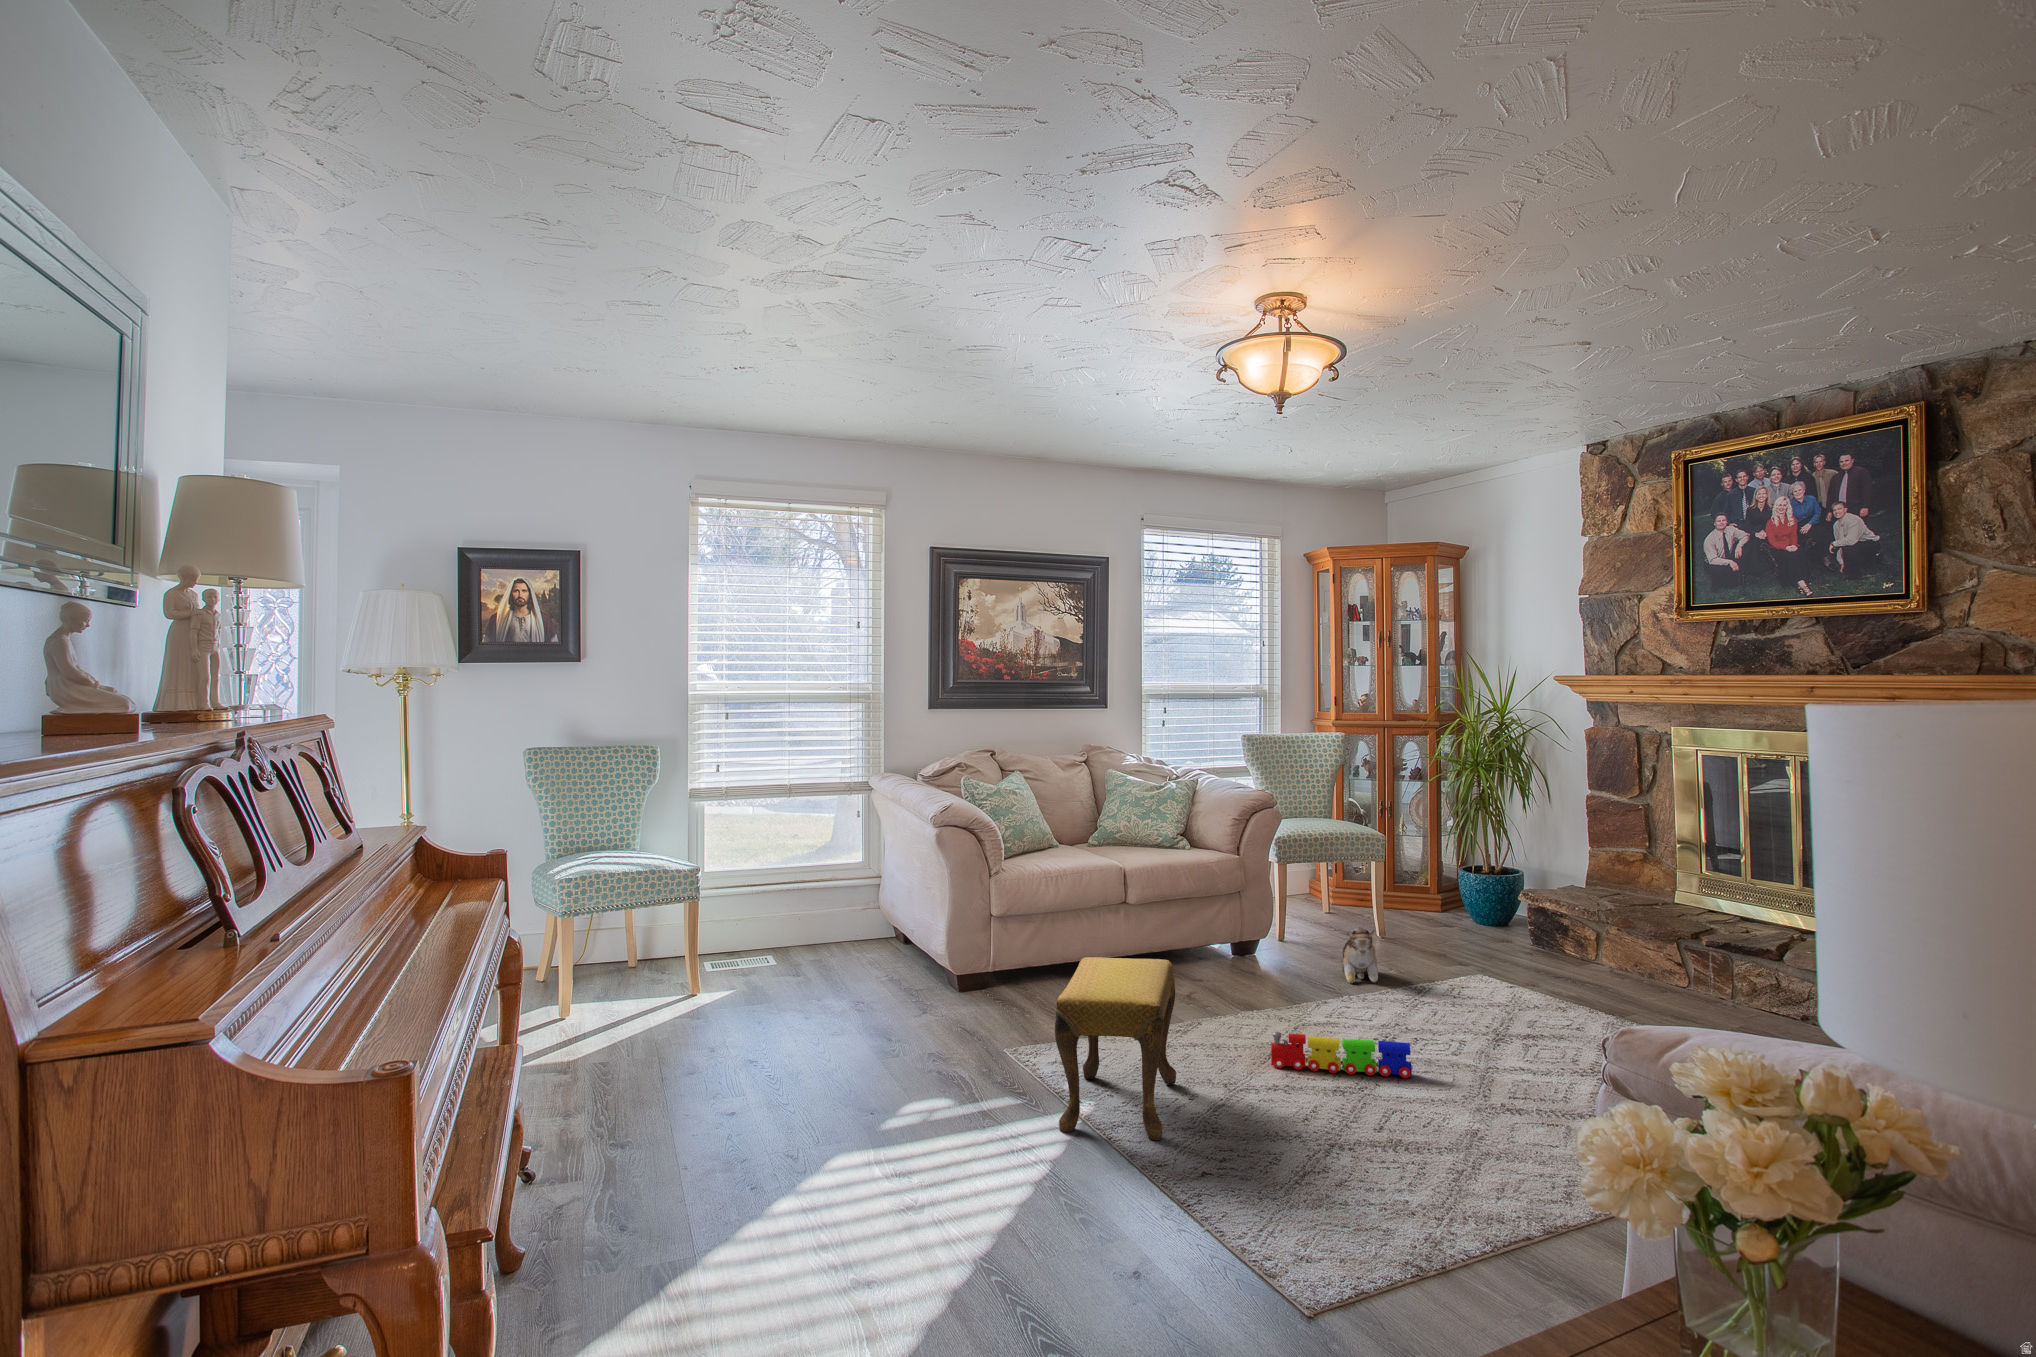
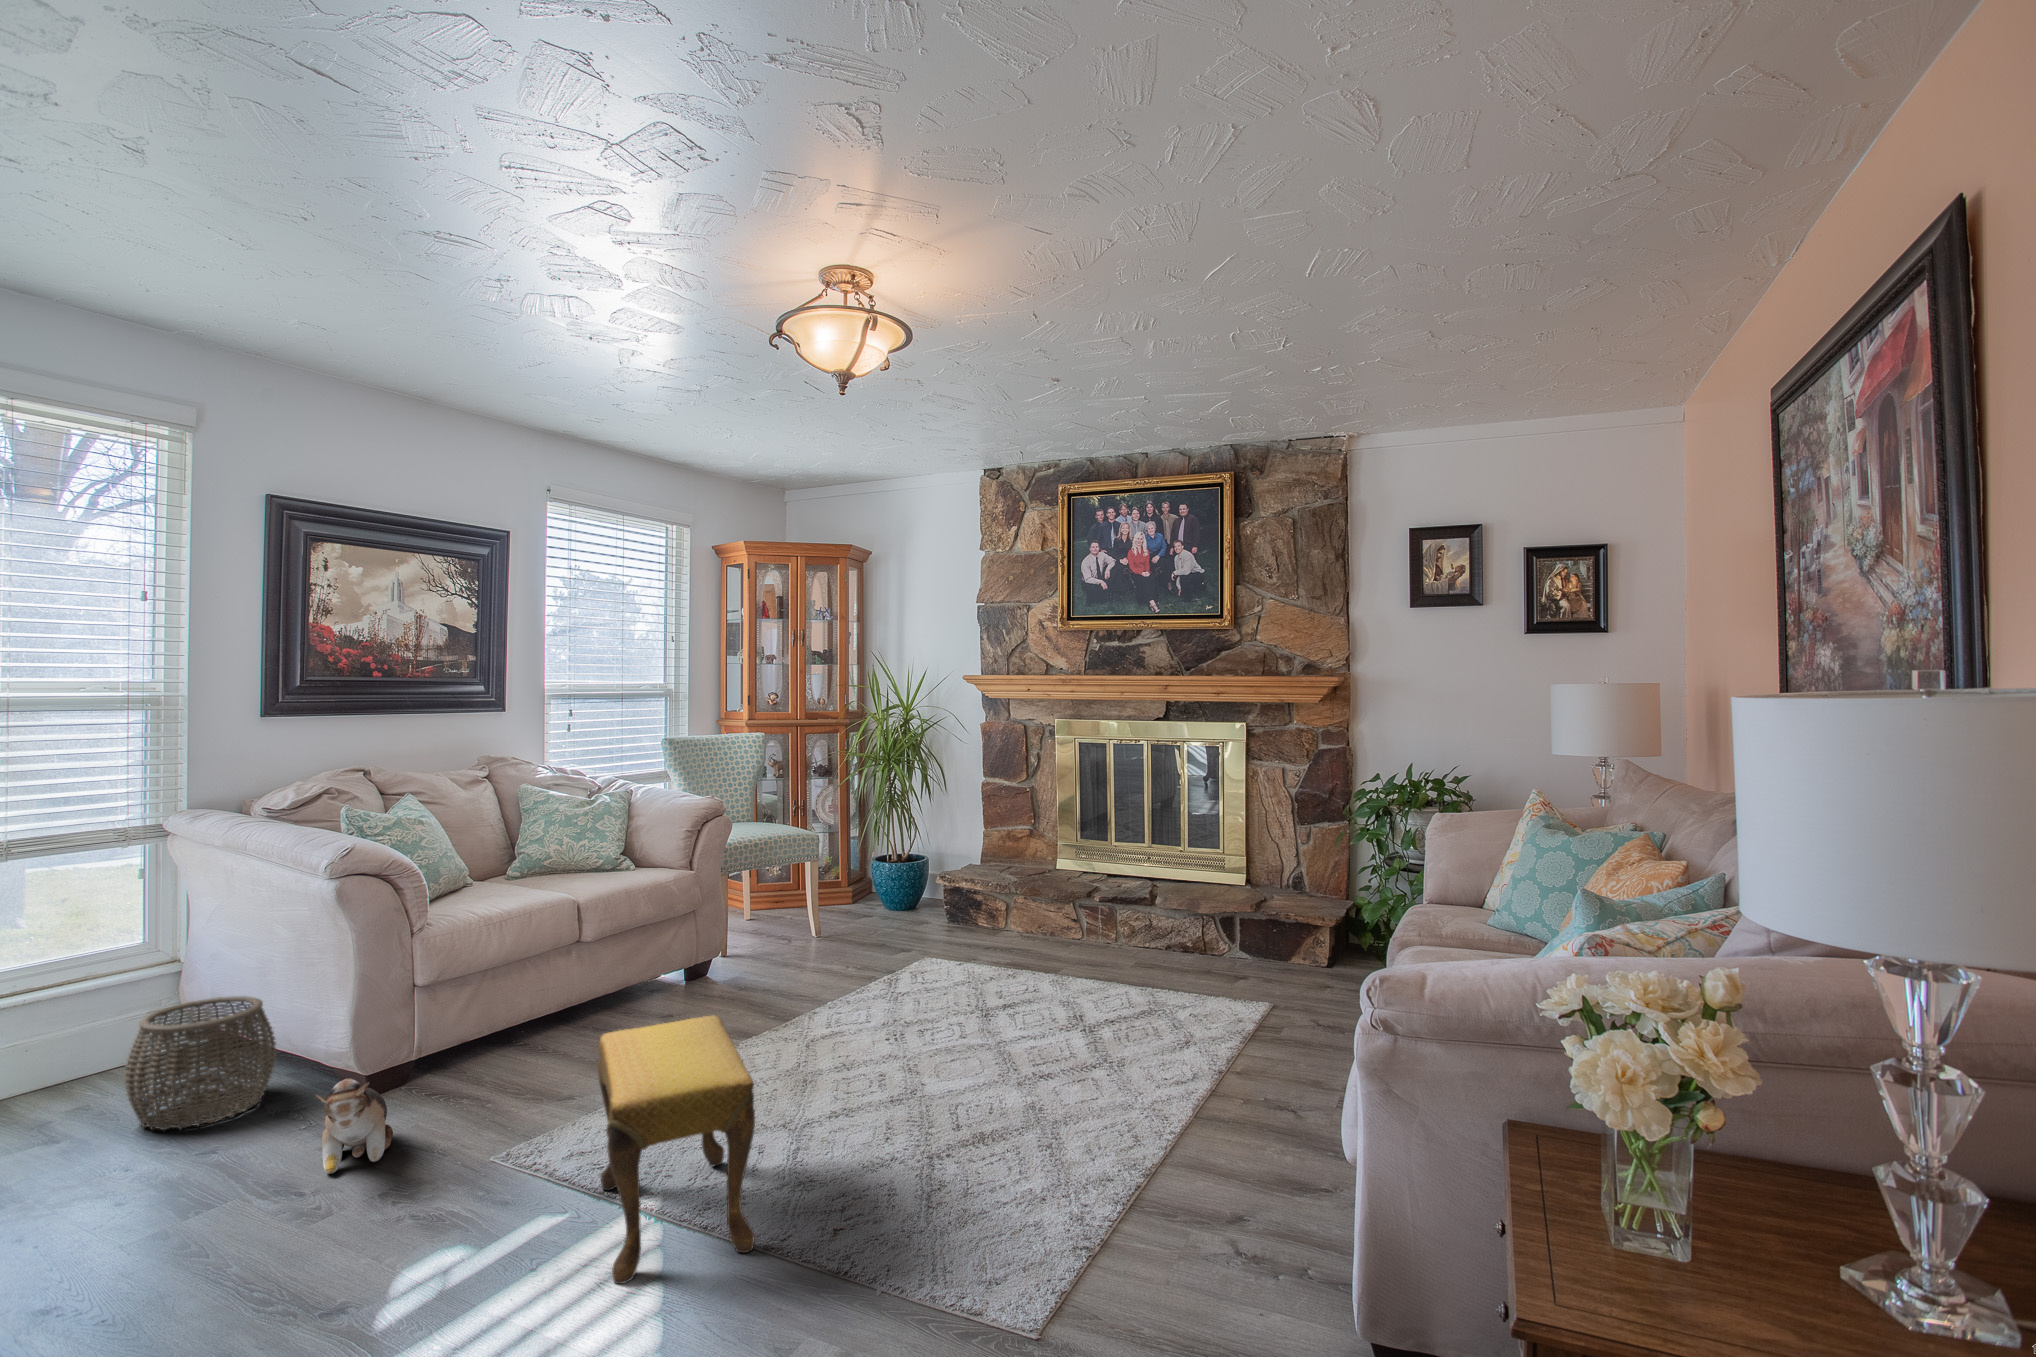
woven basket: none [846,903,927,985] -> present [124,996,276,1131]
plush toy: present [1342,927,1378,983] -> present [316,1078,393,1174]
toy train: present [1271,1032,1413,1078] -> none [809,1047,952,1108]

